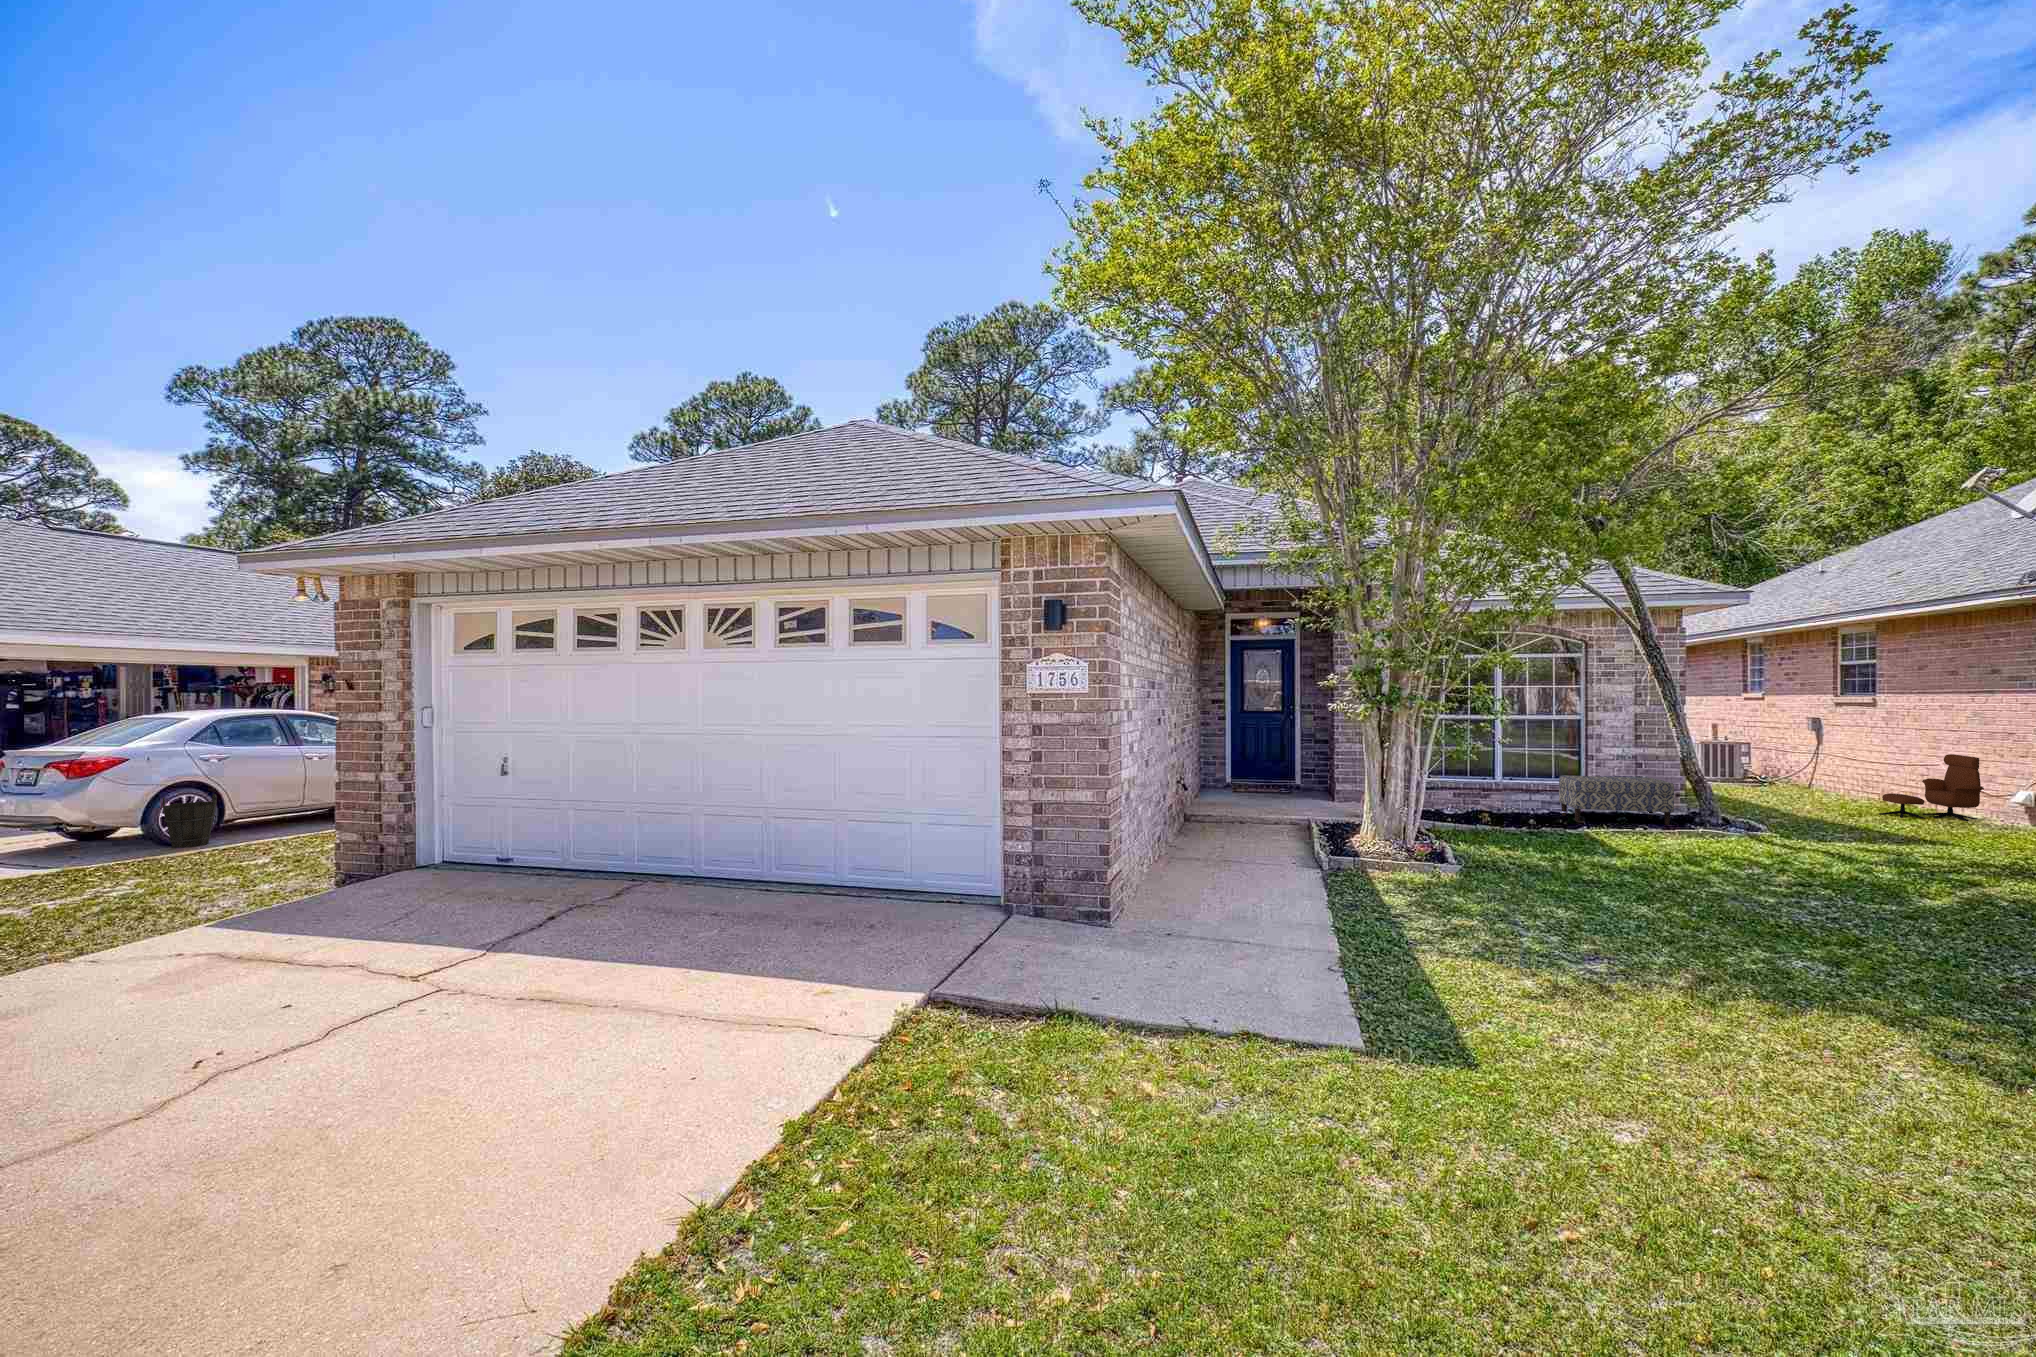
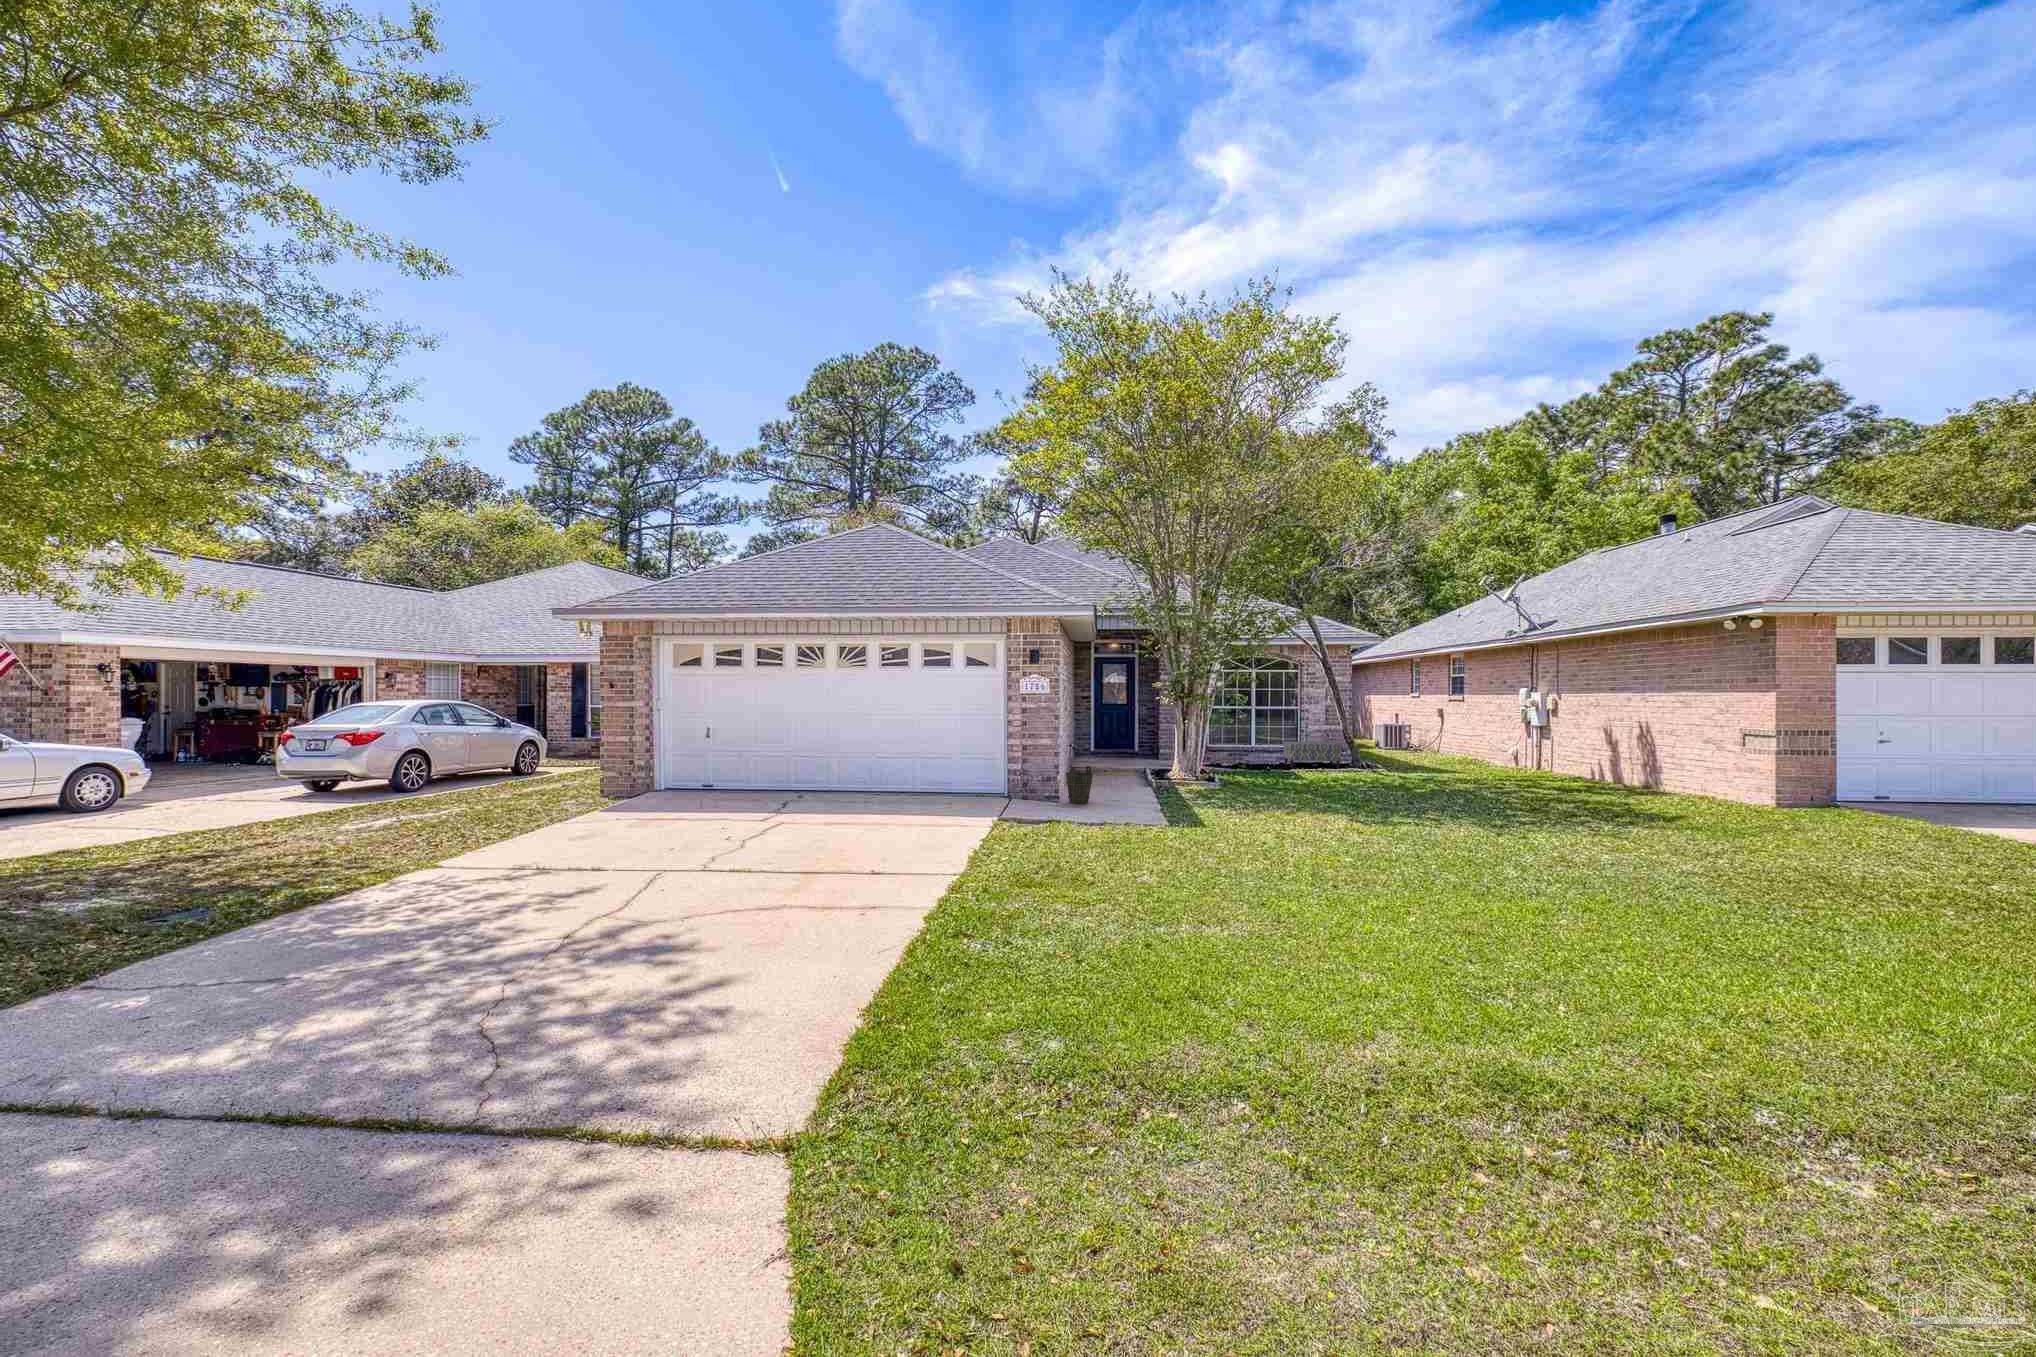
lounge chair: present [1879,754,1984,821] -> none [1452,728,1498,765]
bucket: present [163,794,217,848] -> present [1066,766,1093,804]

